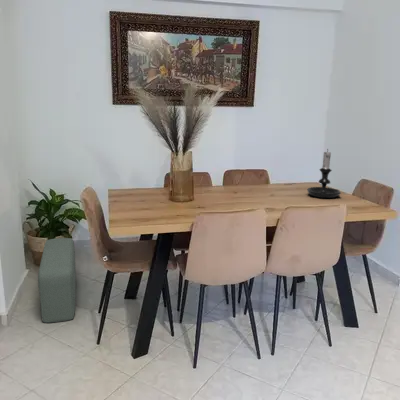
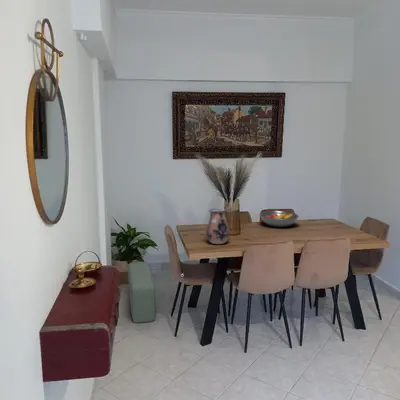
candle holder: present [307,149,341,198] -> none [324,196,350,232]
ceramic pitcher: none [140,161,174,213] -> present [206,208,230,244]
fruit bowl: none [221,171,274,192] -> present [260,211,299,227]

